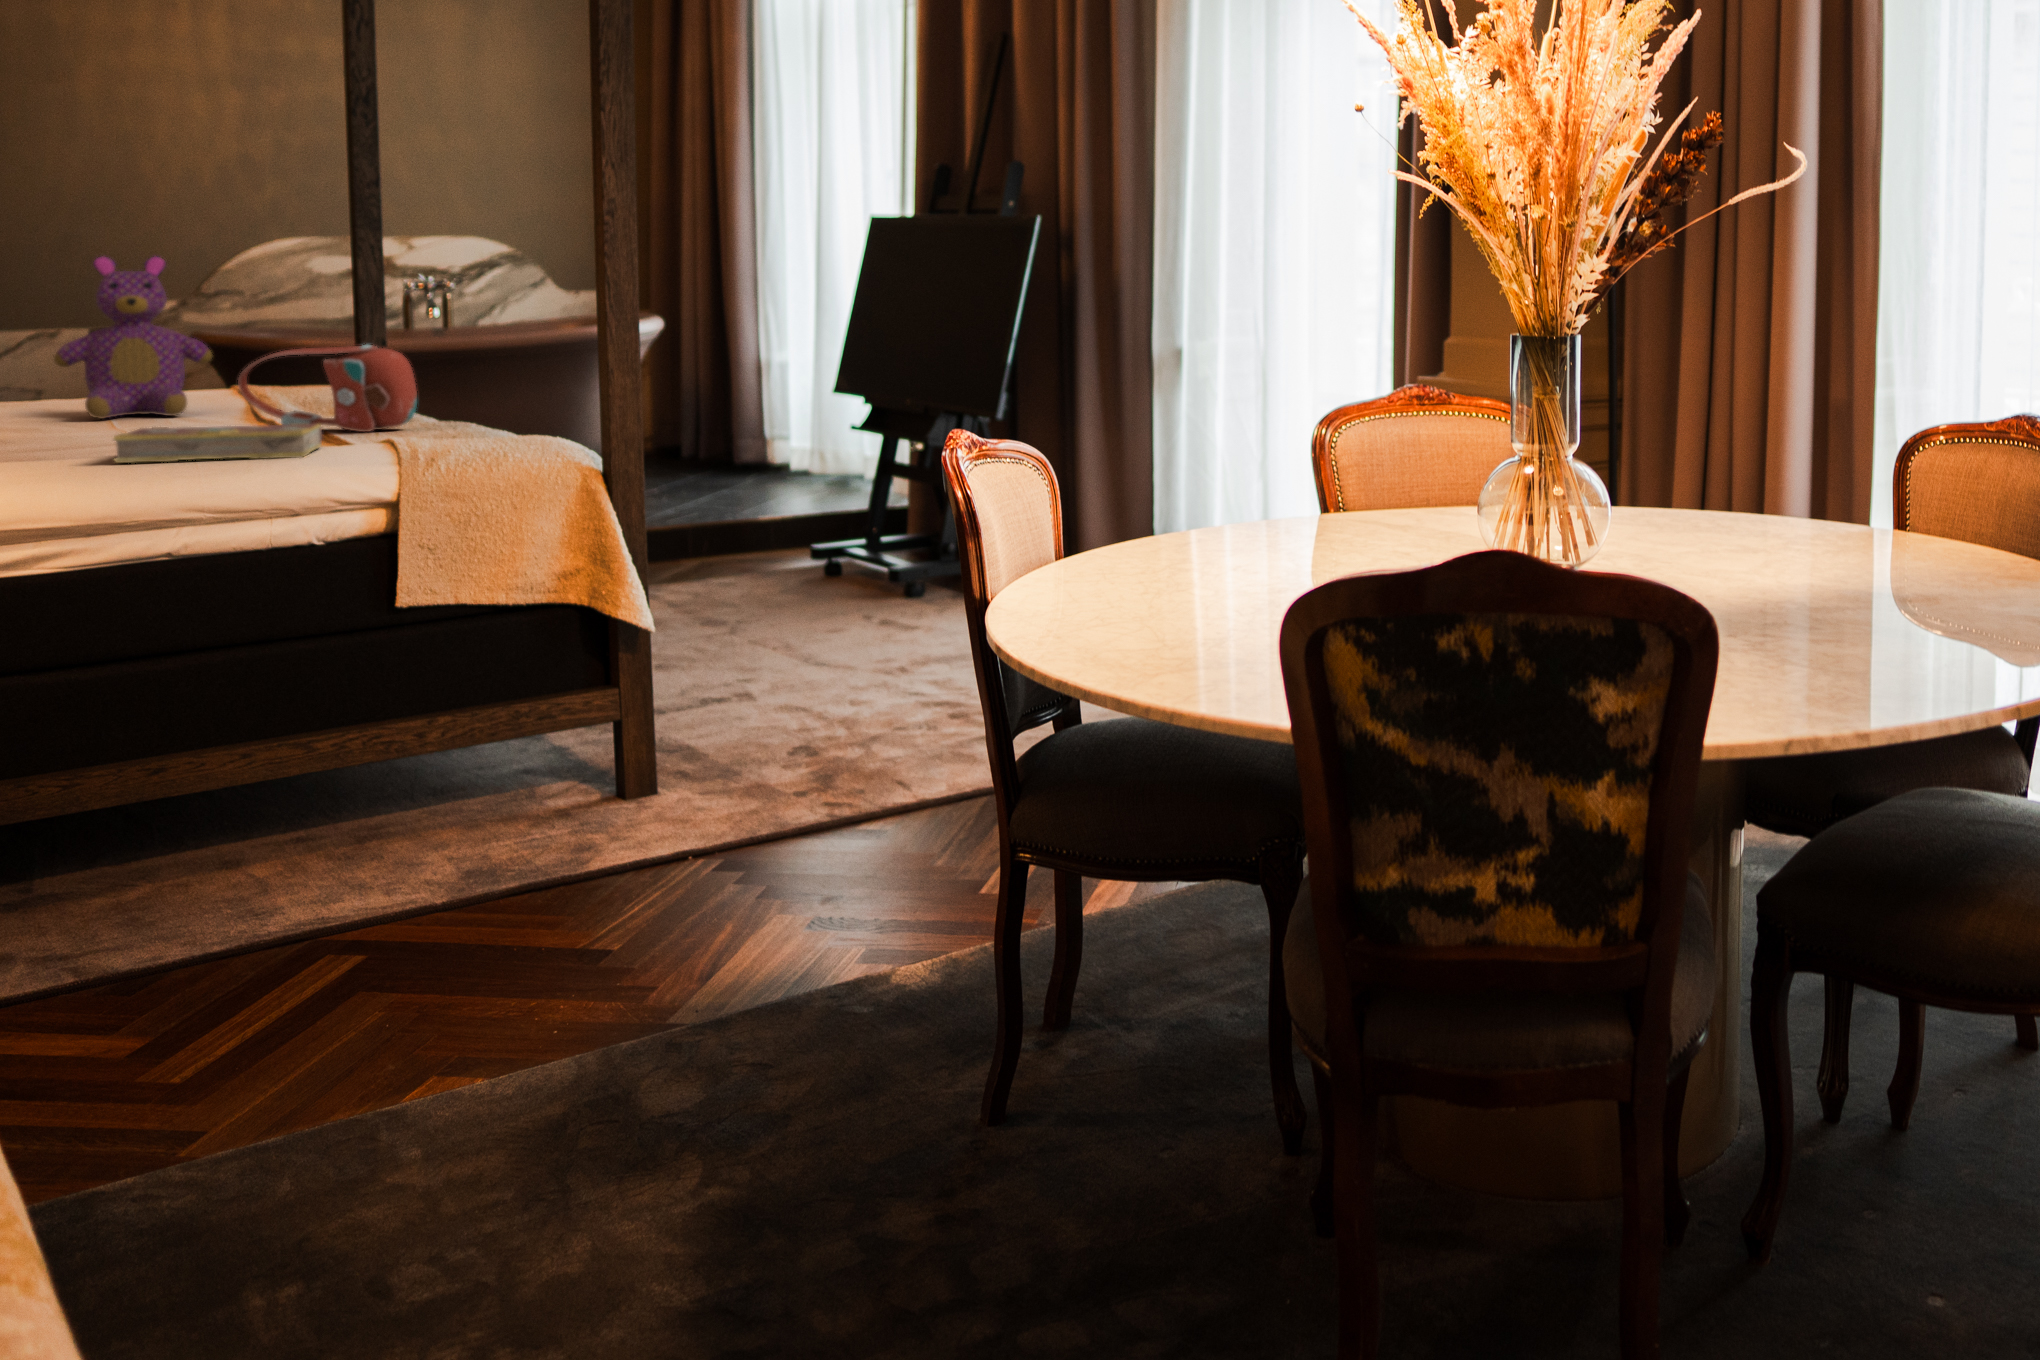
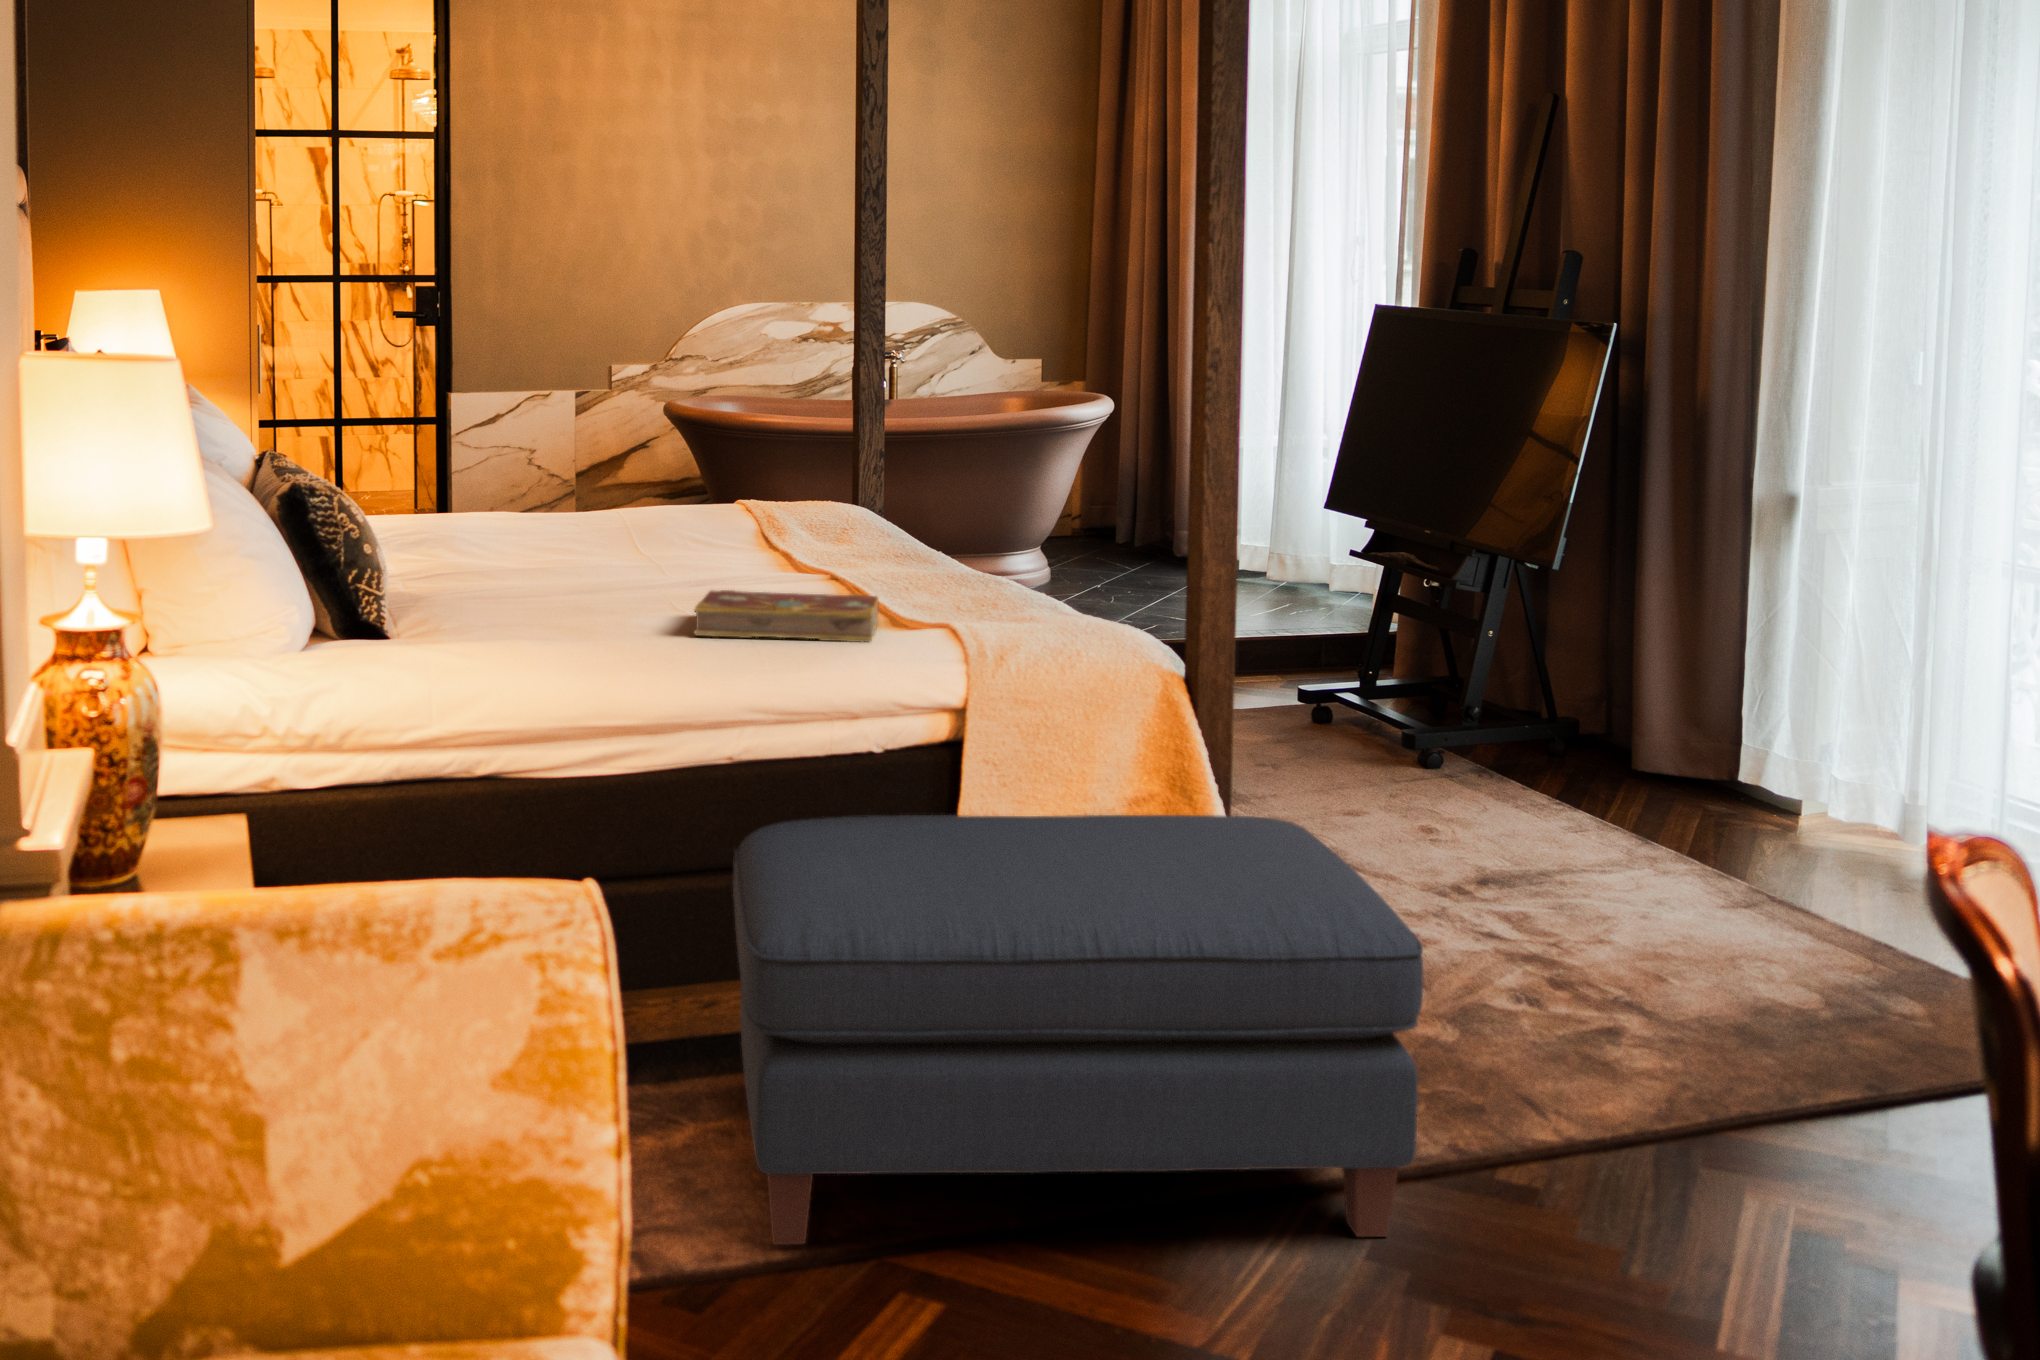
teddy bear: present [54,256,212,419] -> none [597,367,731,536]
handbag: present [238,345,417,432] -> none [778,492,953,590]
ottoman: none [137,576,772,956] -> present [733,815,1424,1245]

